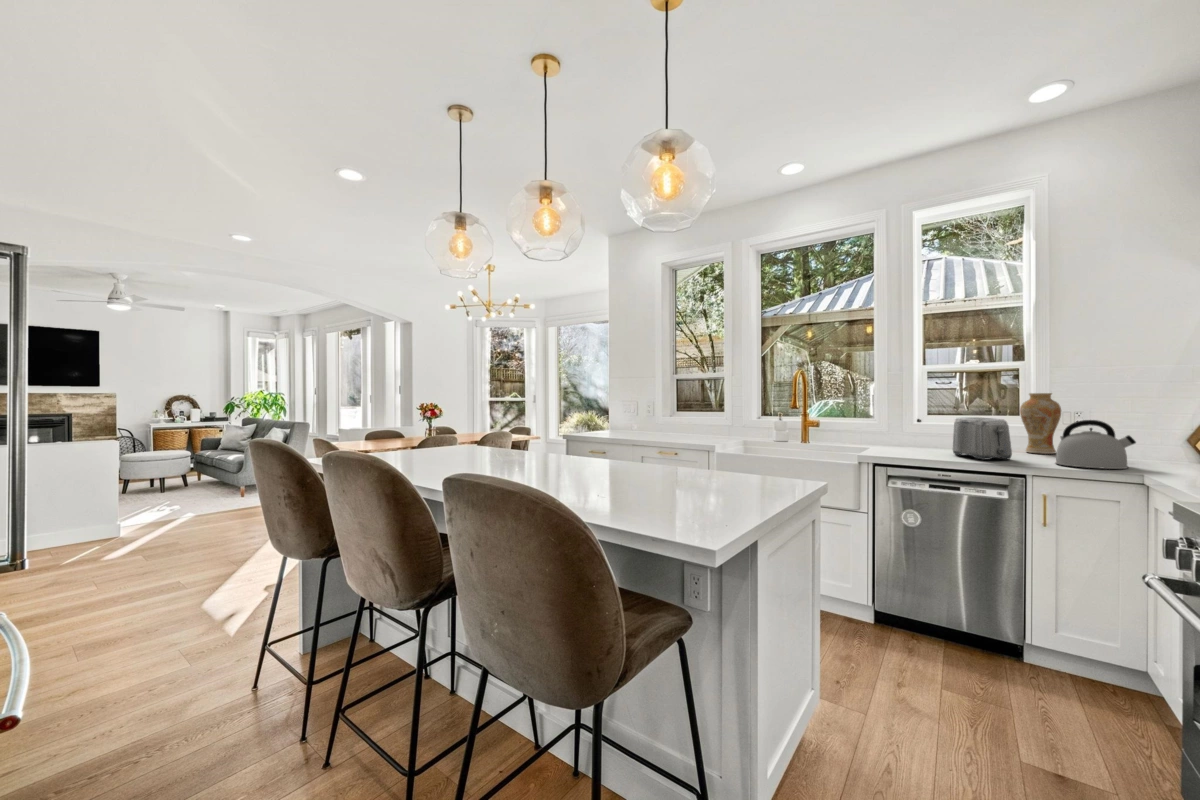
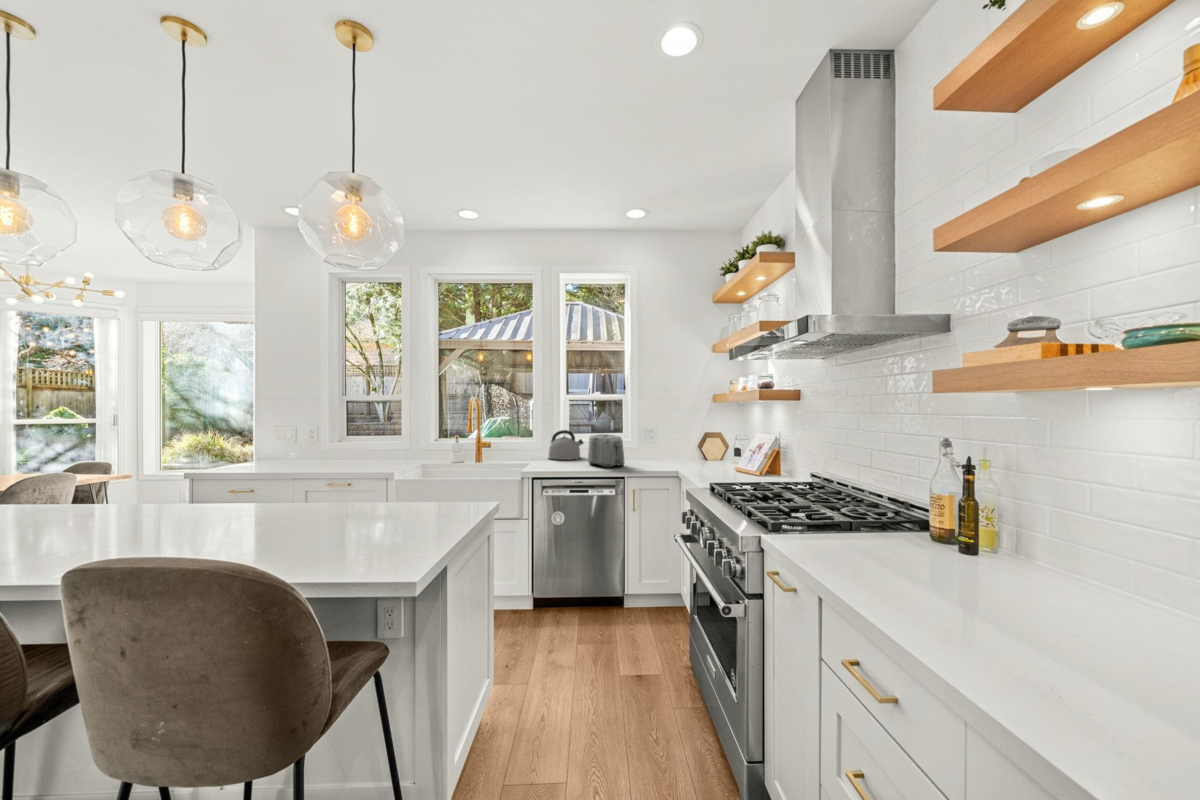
vase: present [1020,393,1061,454] -> none [630,415,653,459]
kettle: present [1055,420,1136,469] -> present [549,430,583,460]

